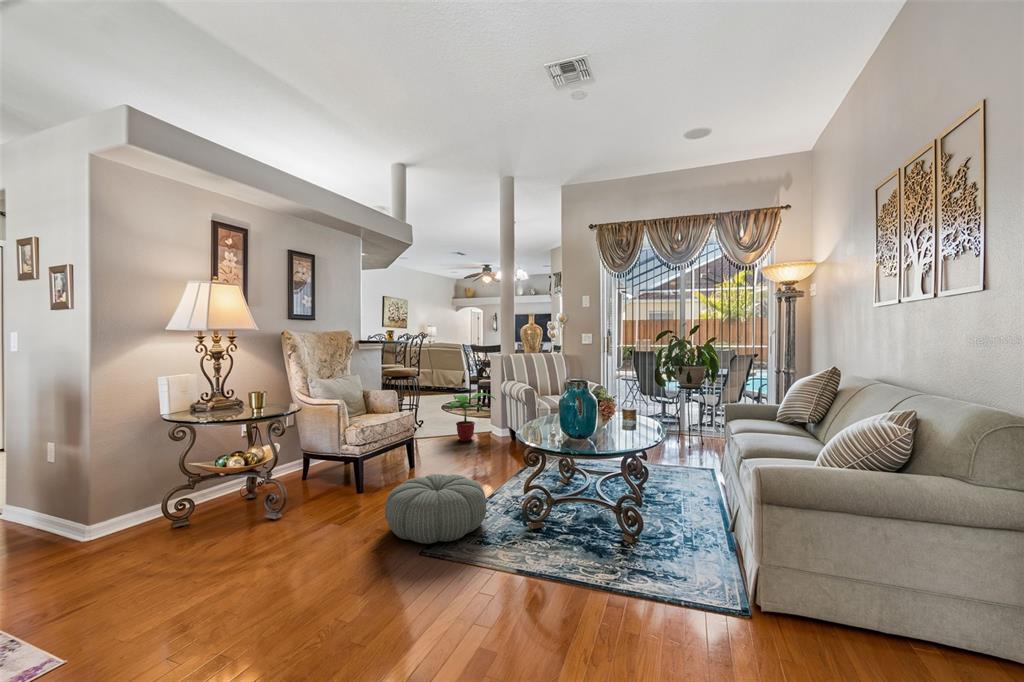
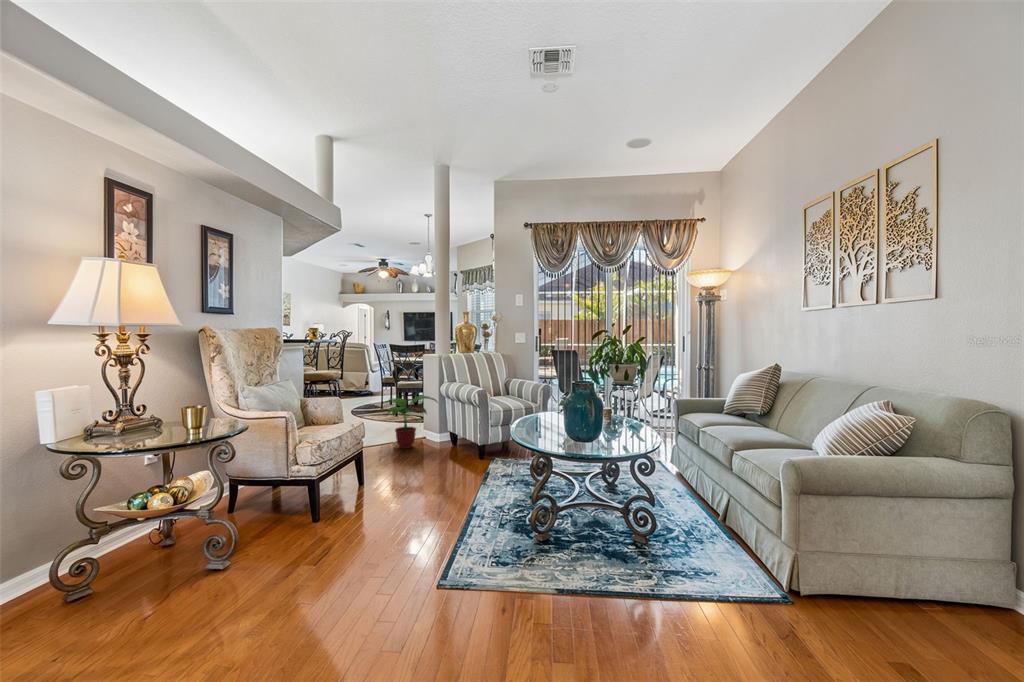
pouf: present [385,474,486,544] -> none [378,490,495,573]

